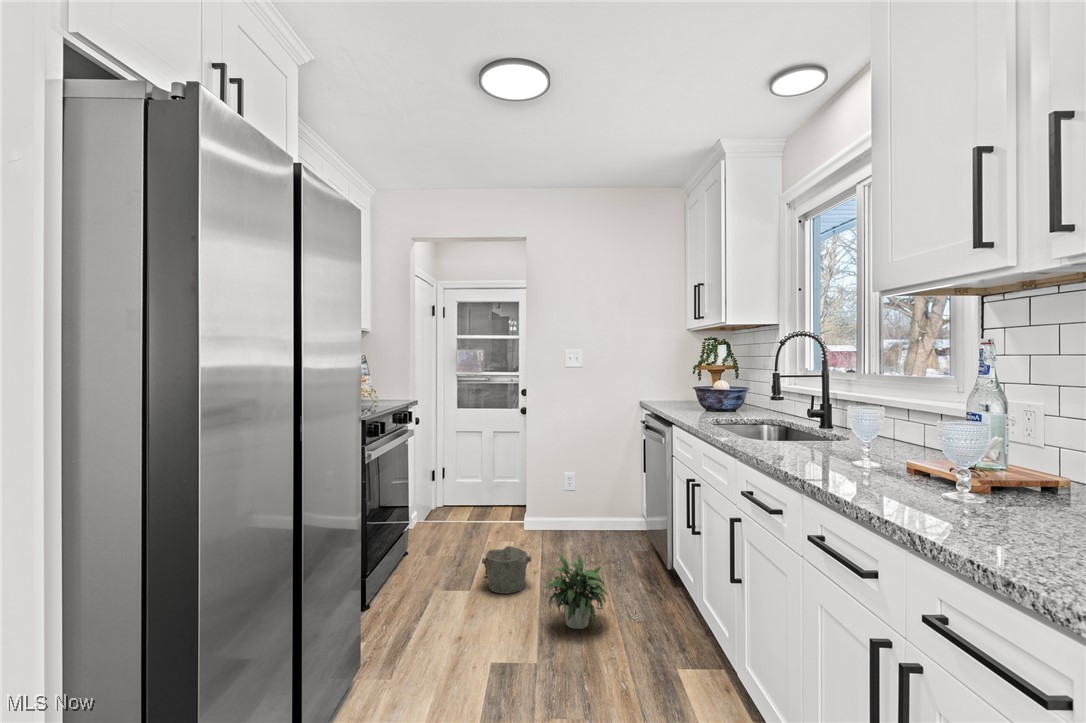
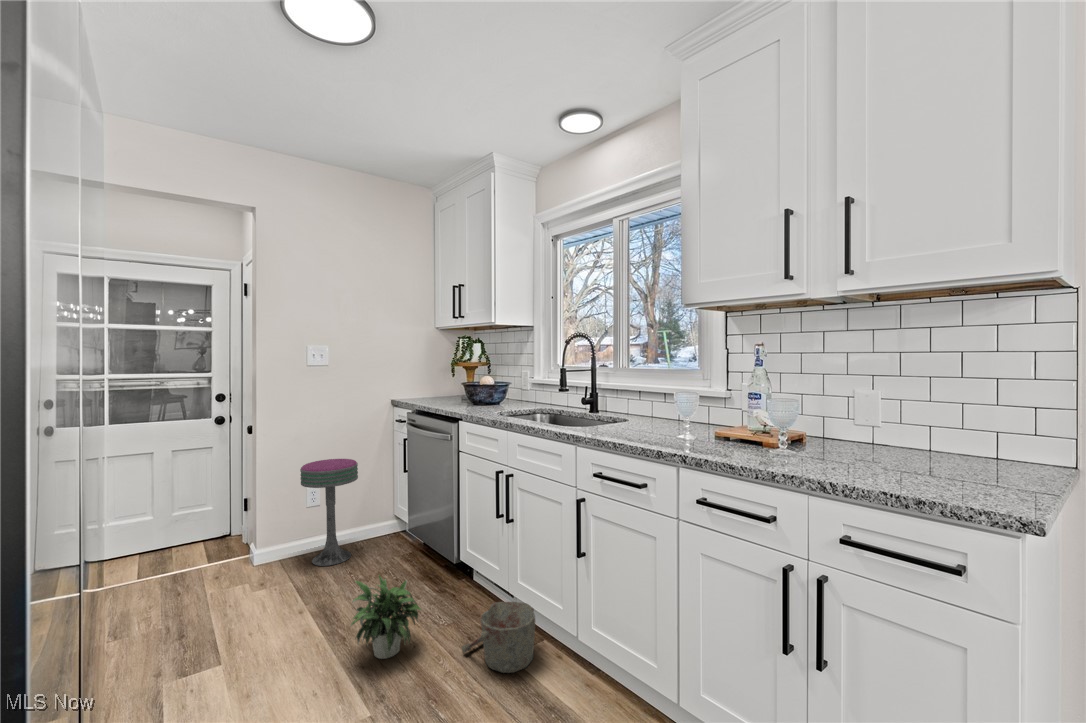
bar stool: none [557,448,605,545] -> present [300,459,358,566]
bucket: present [482,546,531,594] -> present [462,602,535,673]

